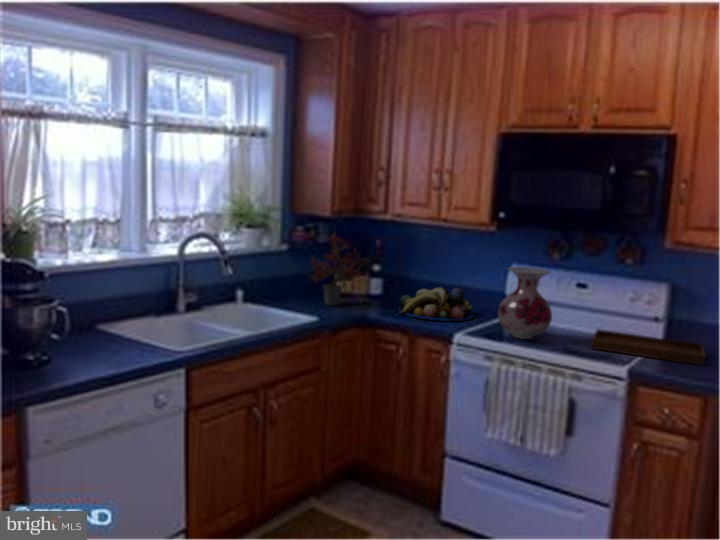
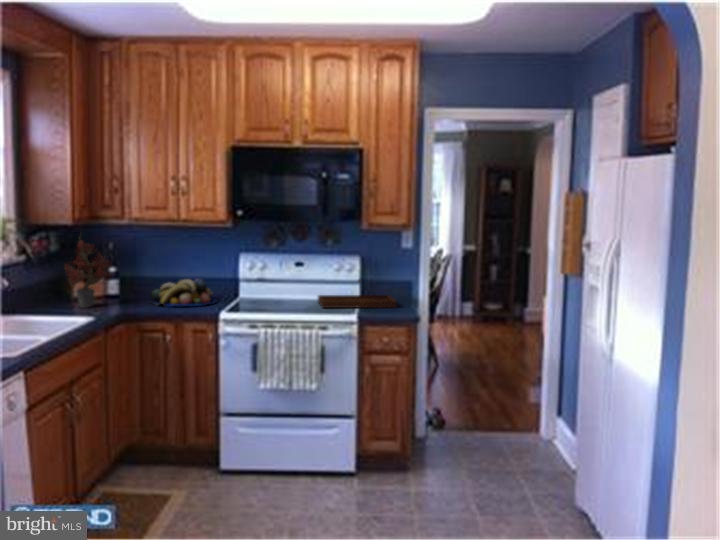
vase: present [498,267,552,339] -> none [249,253,291,309]

